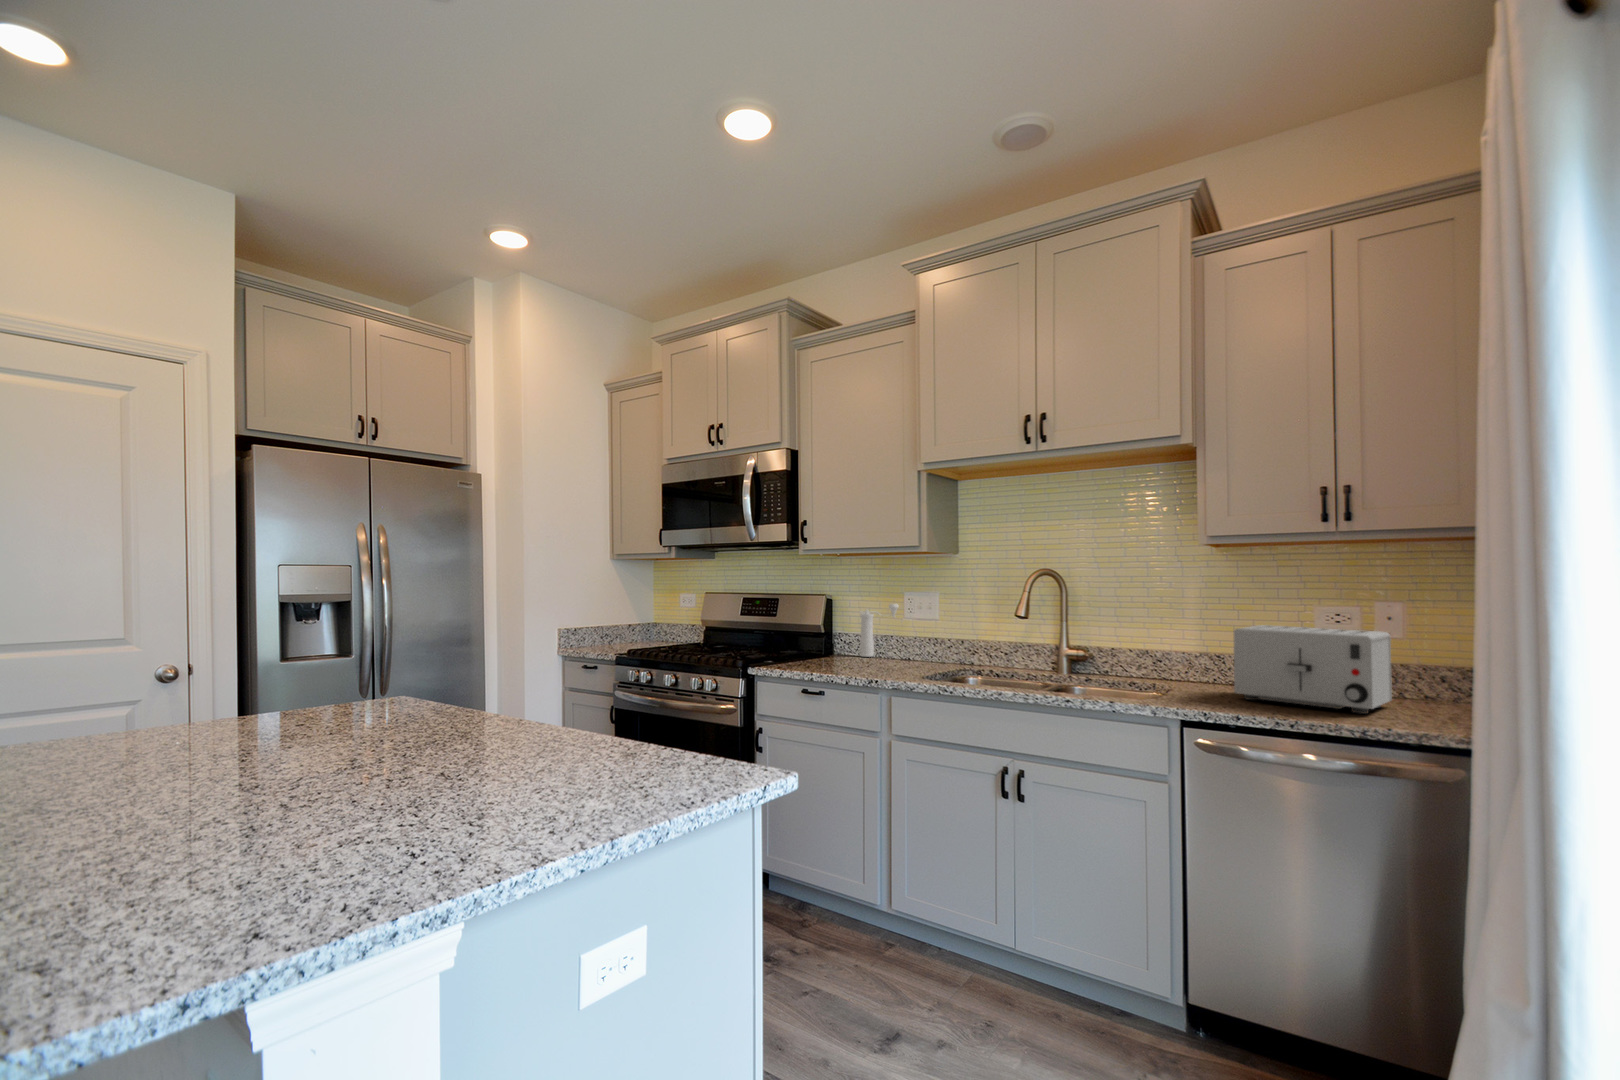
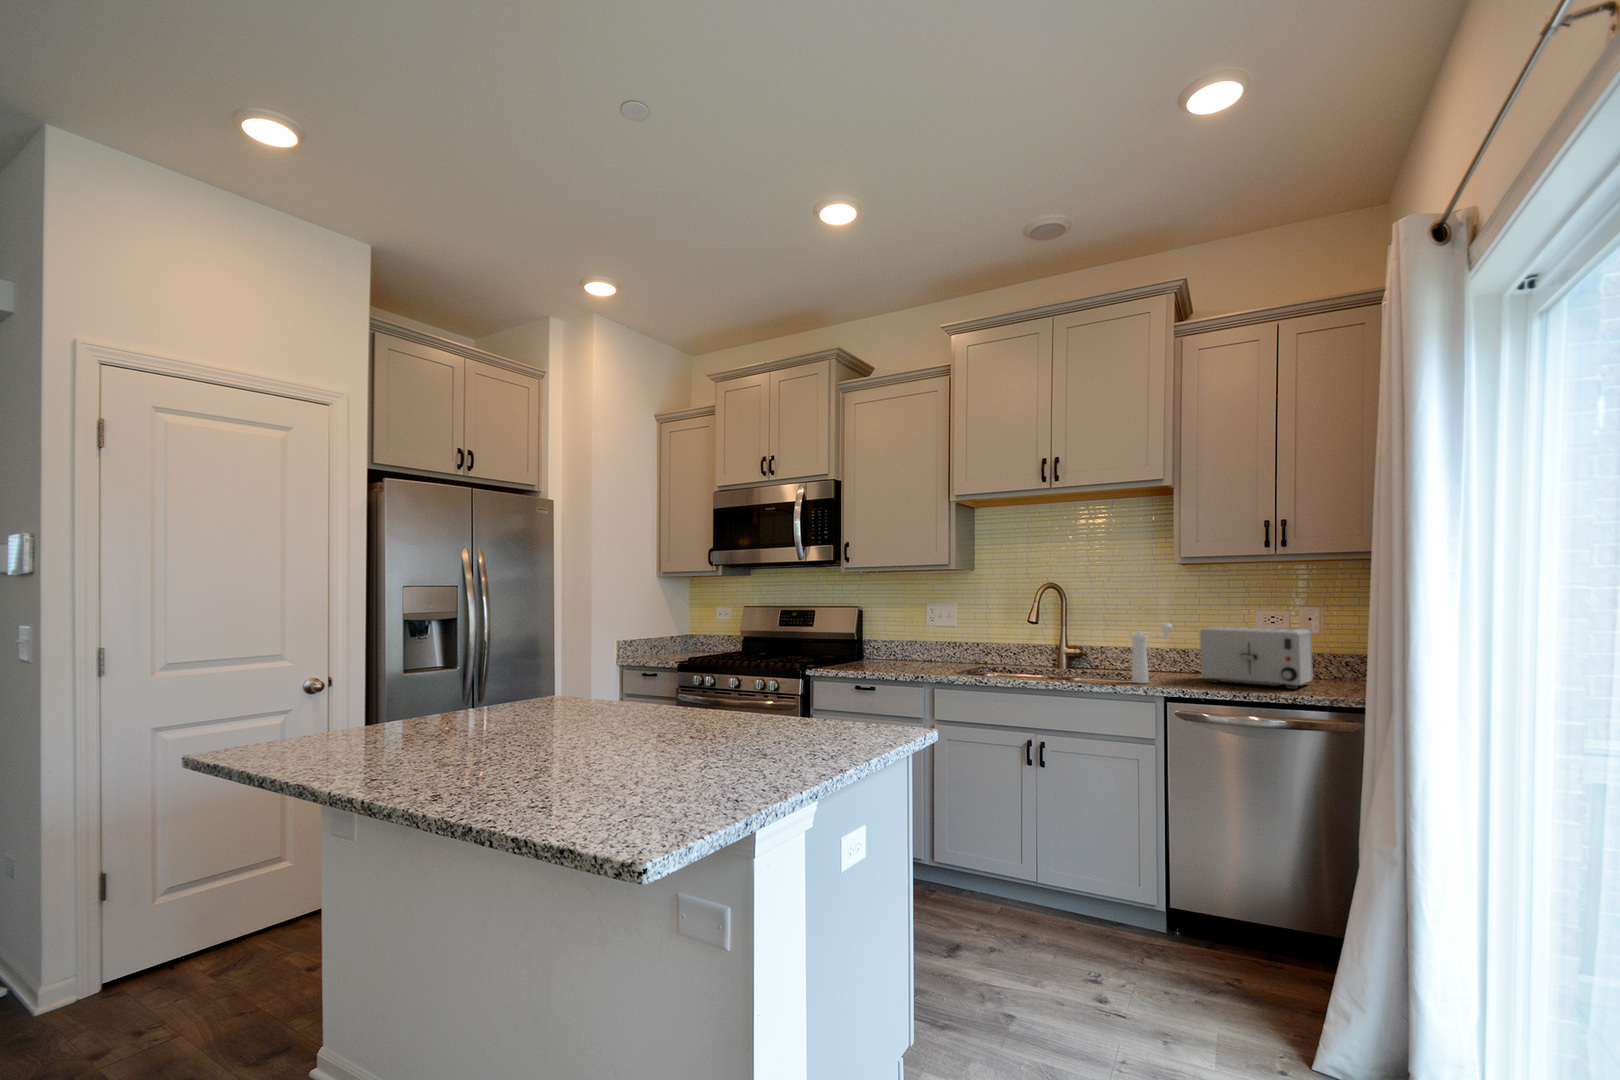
pepper mill: present [860,604,898,657] -> present [1131,623,1172,683]

